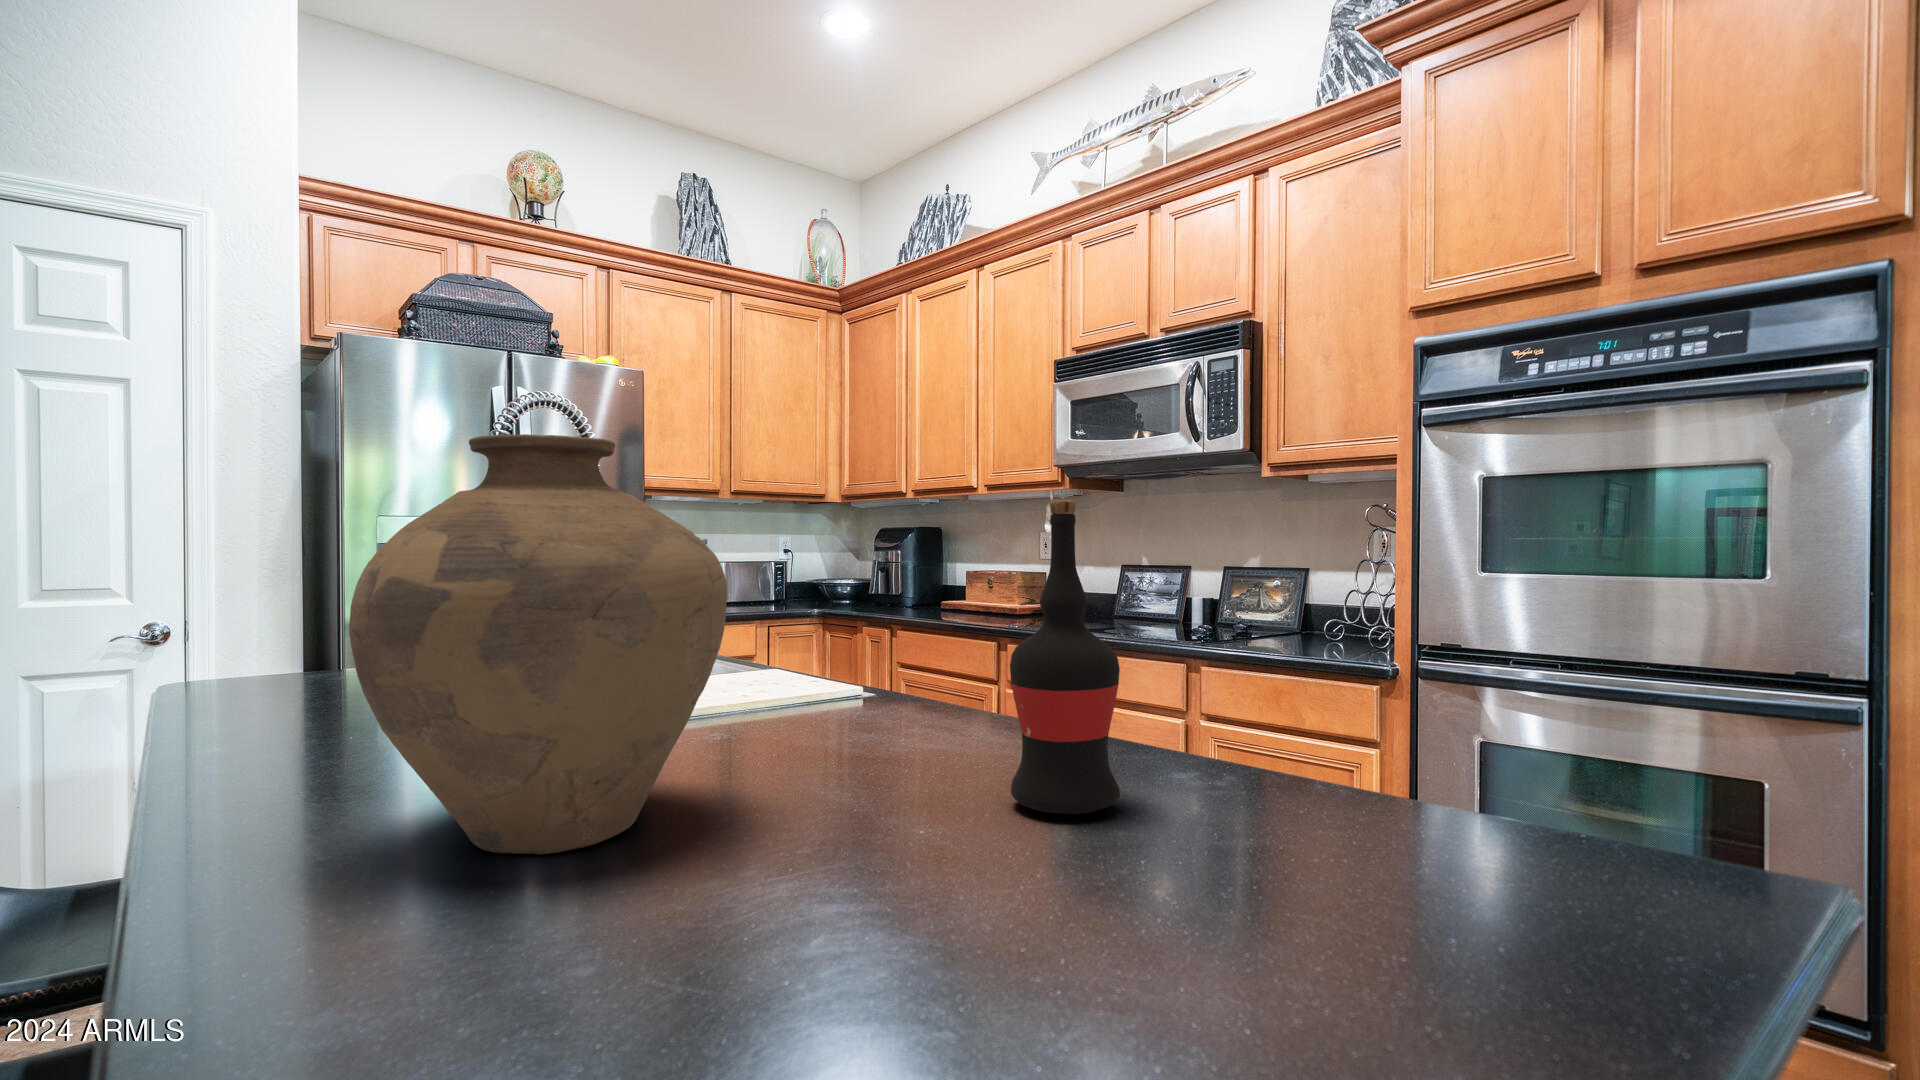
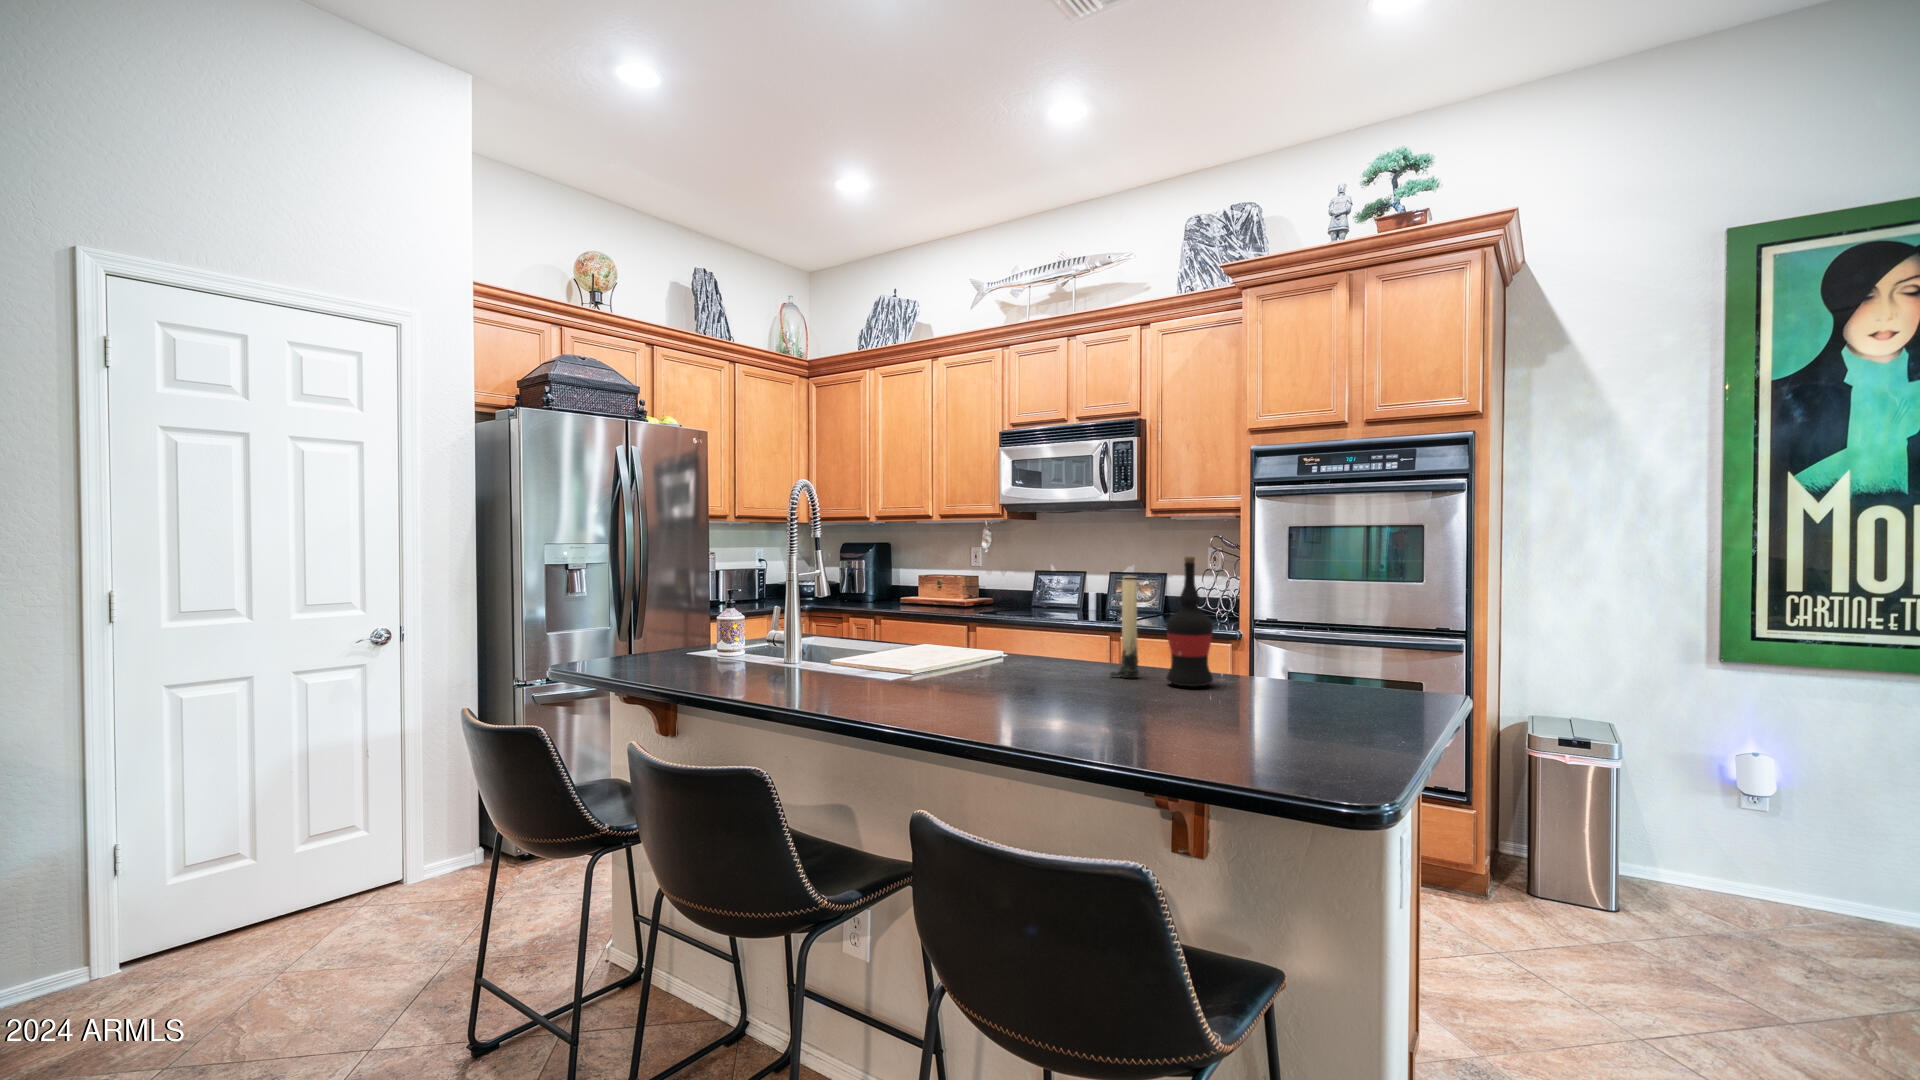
vase: present [349,434,727,854] -> none [935,534,1079,705]
candle: none [932,550,993,776] -> present [1110,576,1139,678]

